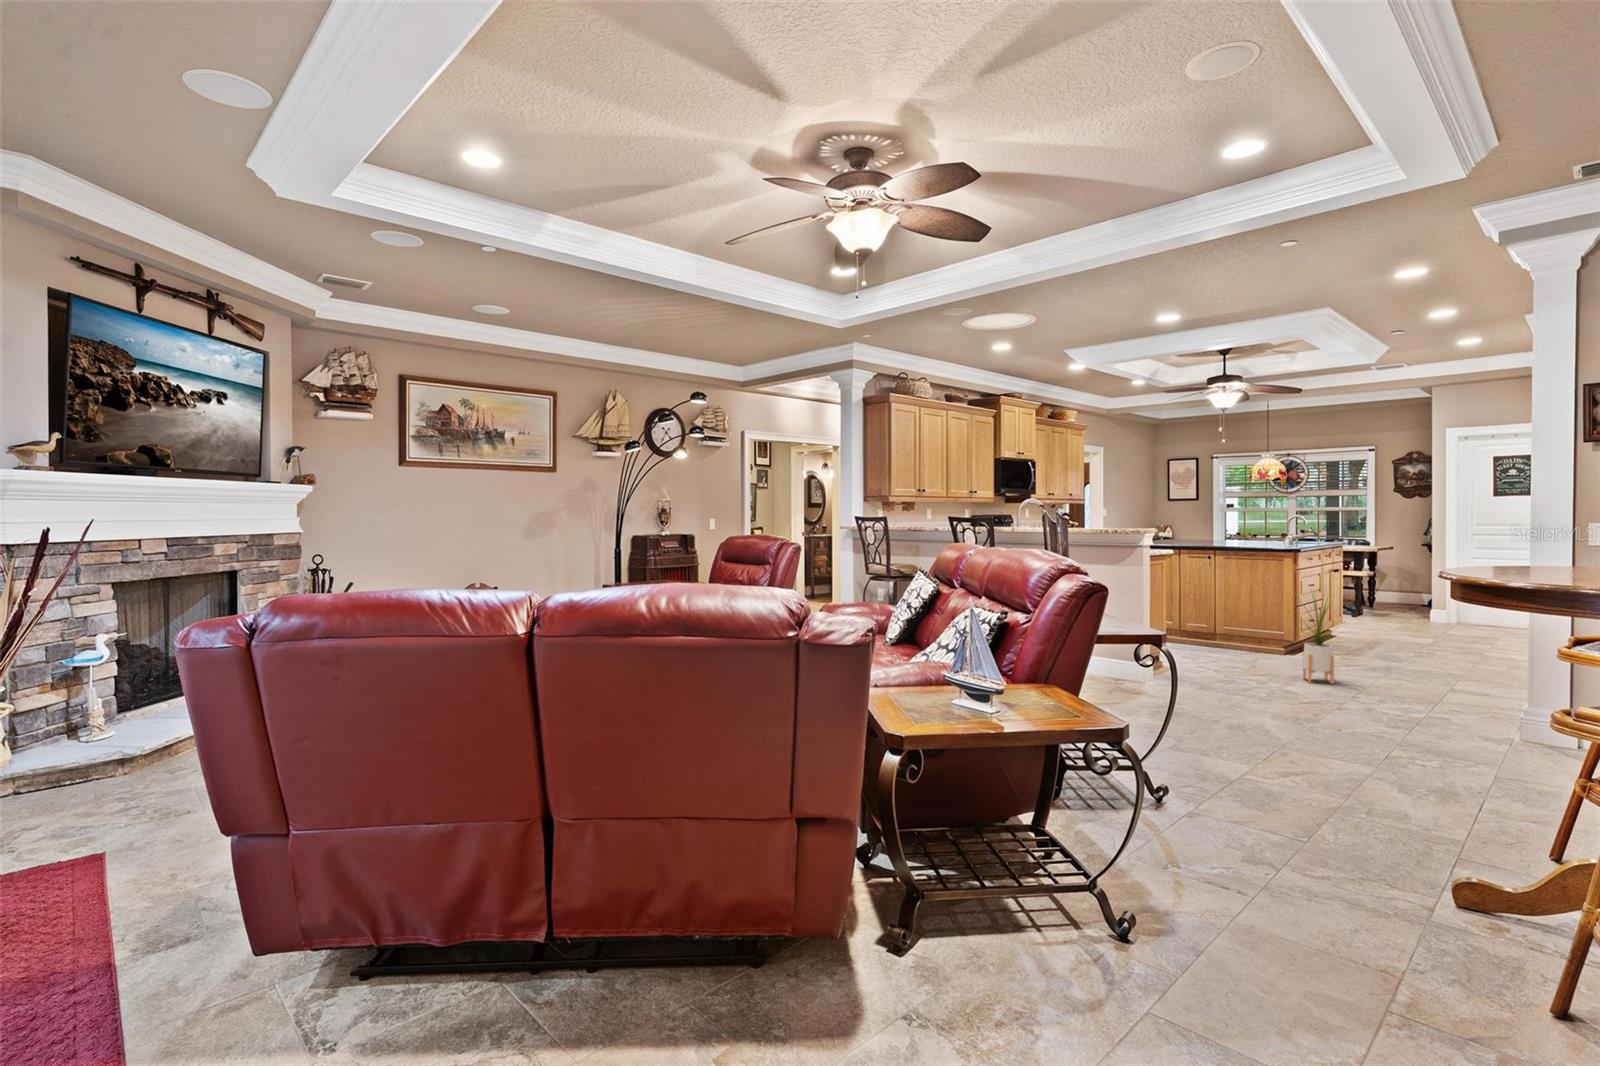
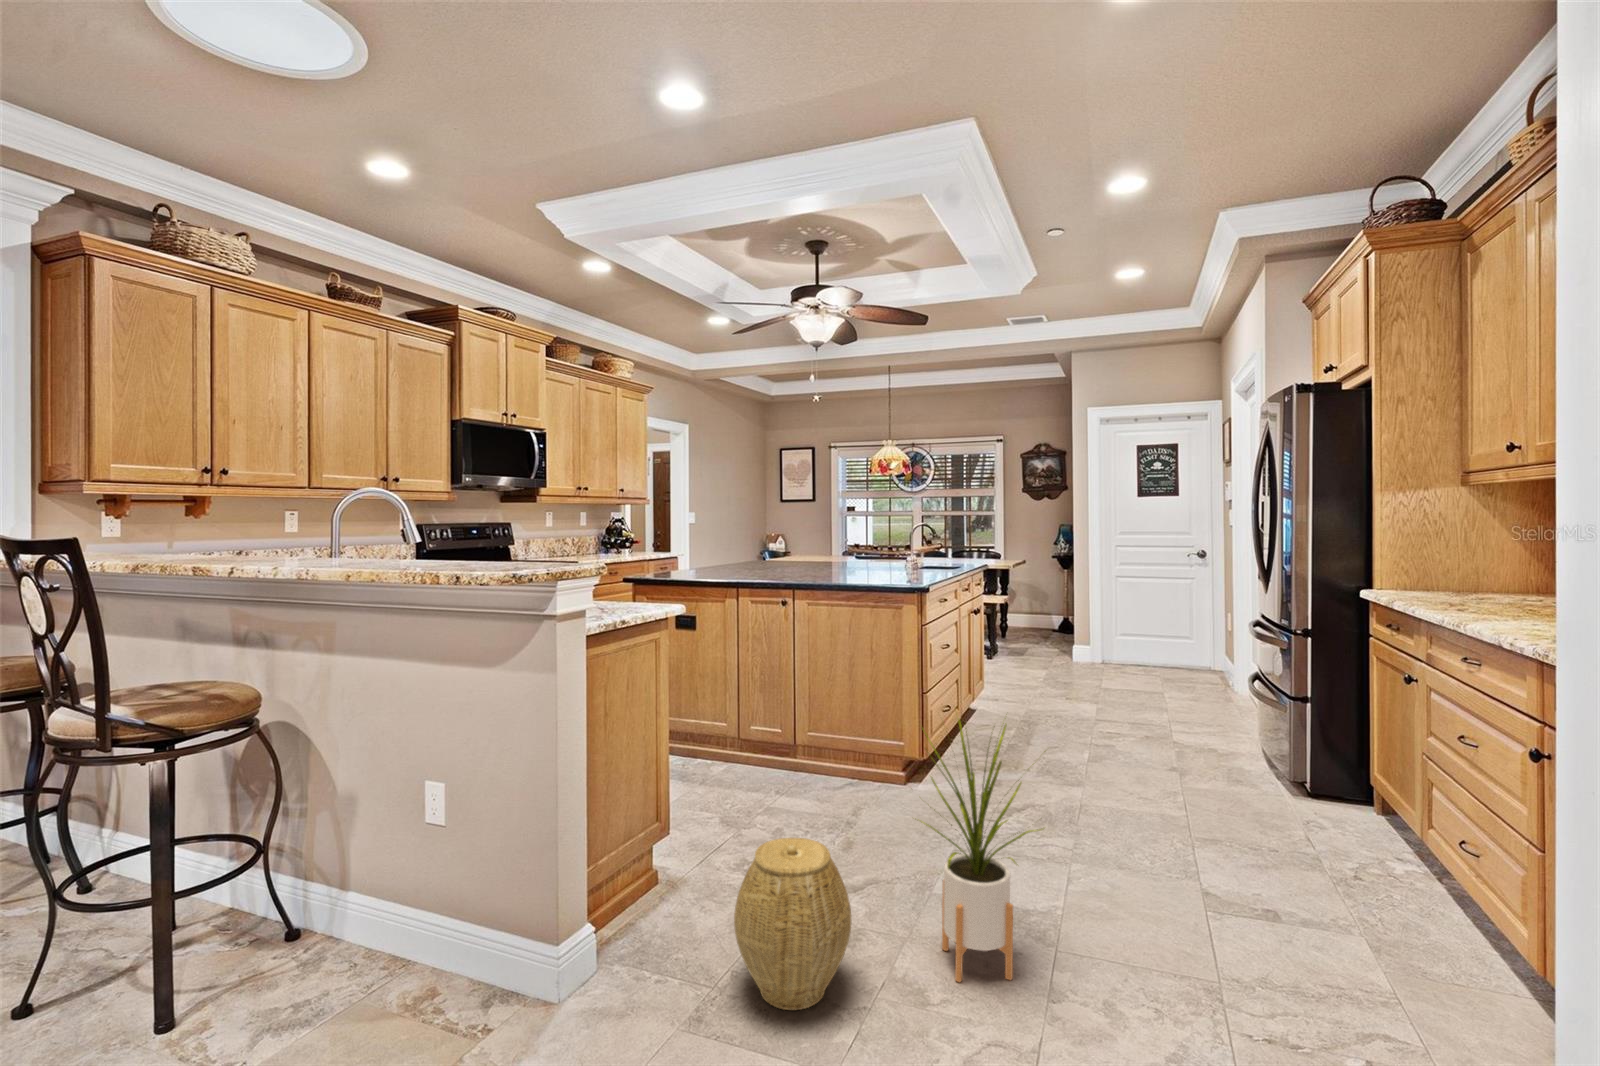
woven basket: none [1217,627,1264,681] -> present [734,838,851,1010]

